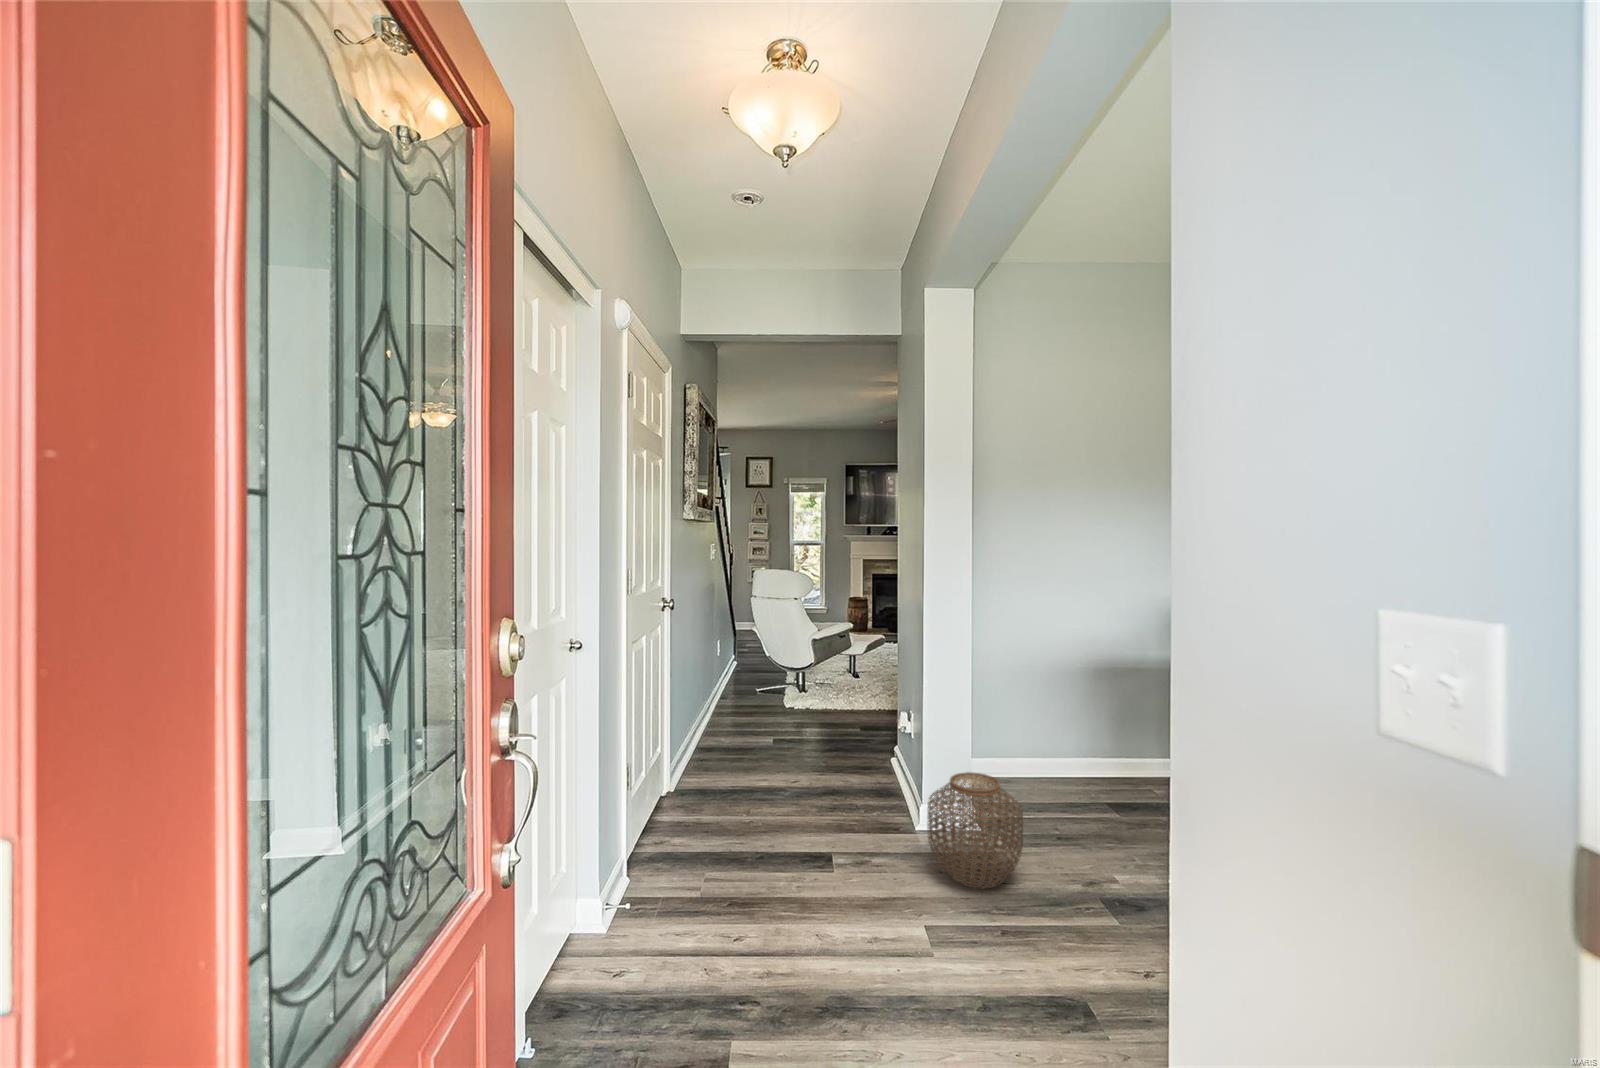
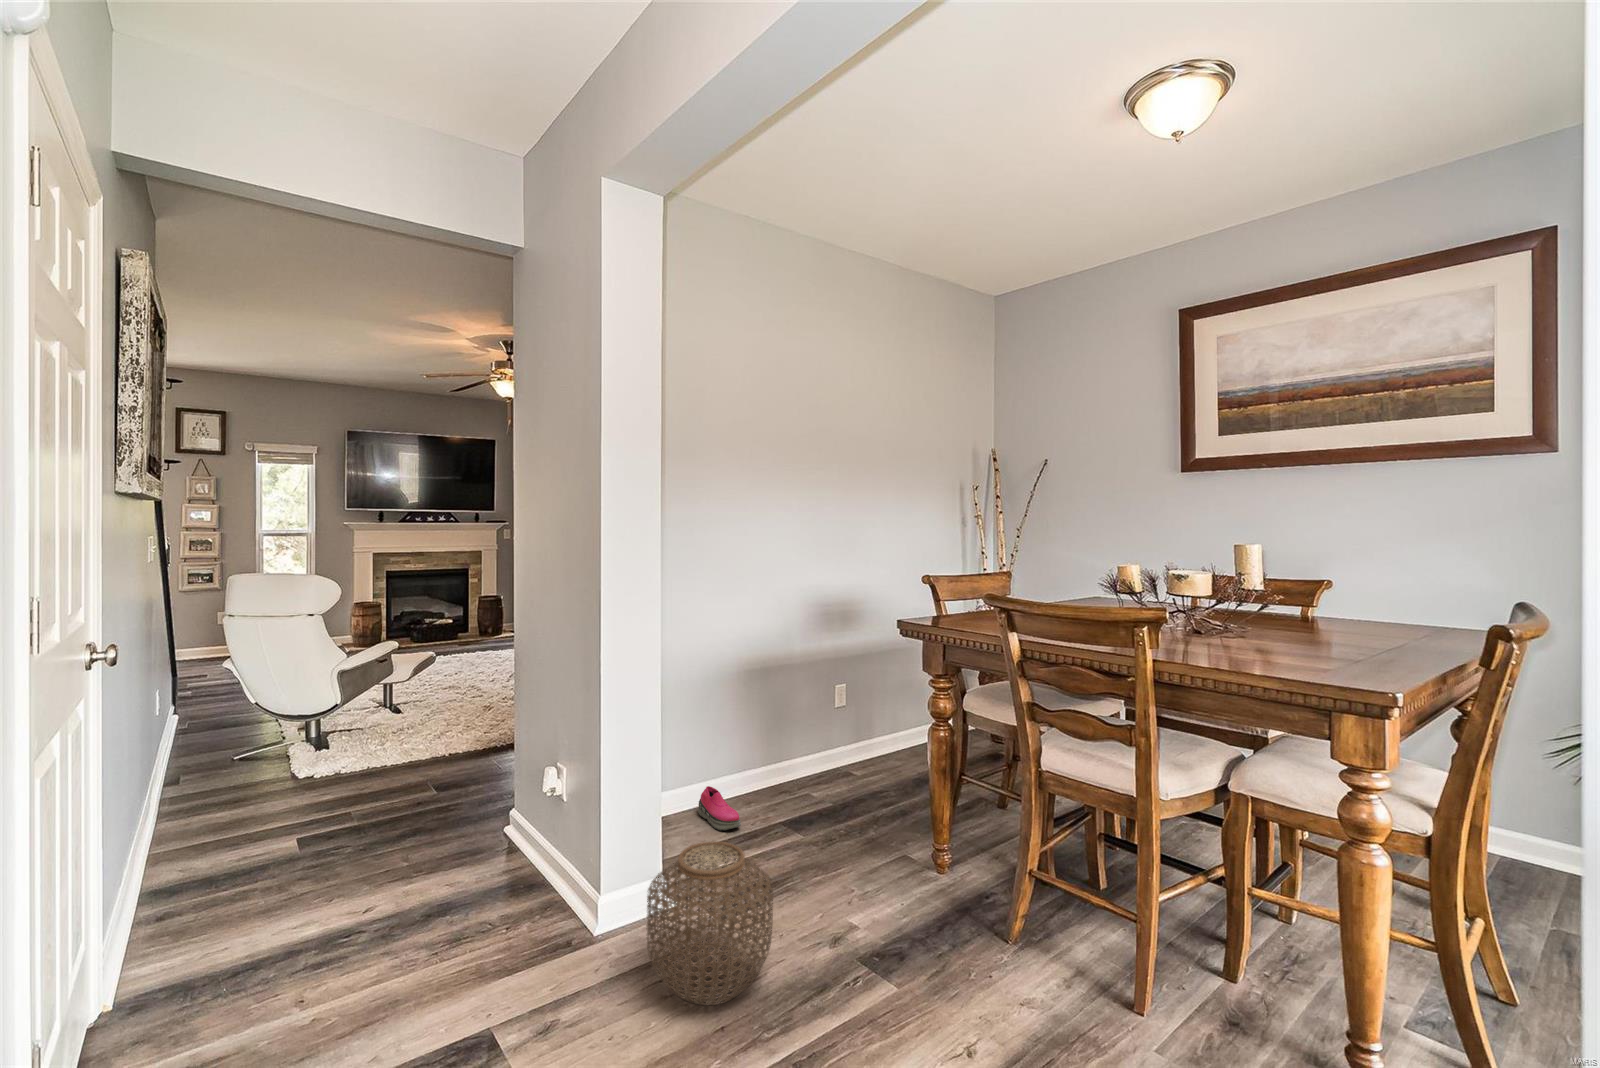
shoe: none [1037,758,1067,795] -> present [698,786,741,831]

